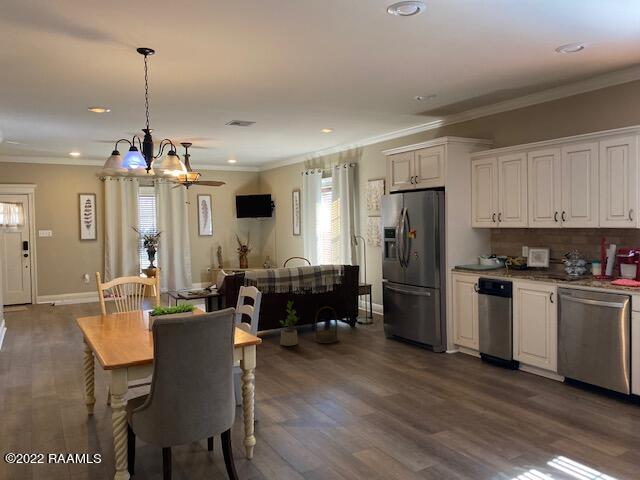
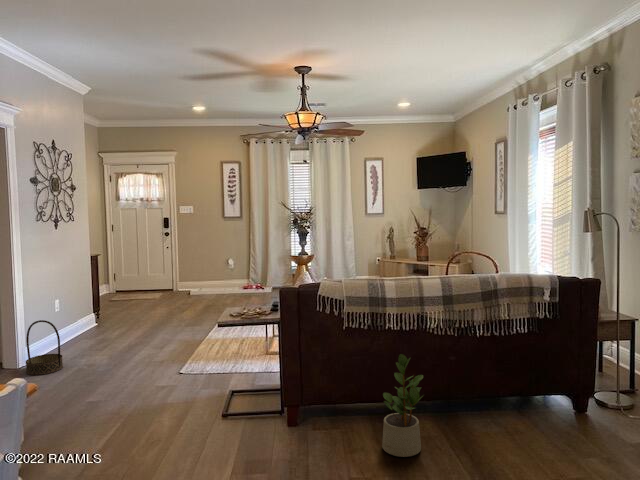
basket: present [315,307,337,343] -> present [26,320,63,375]

